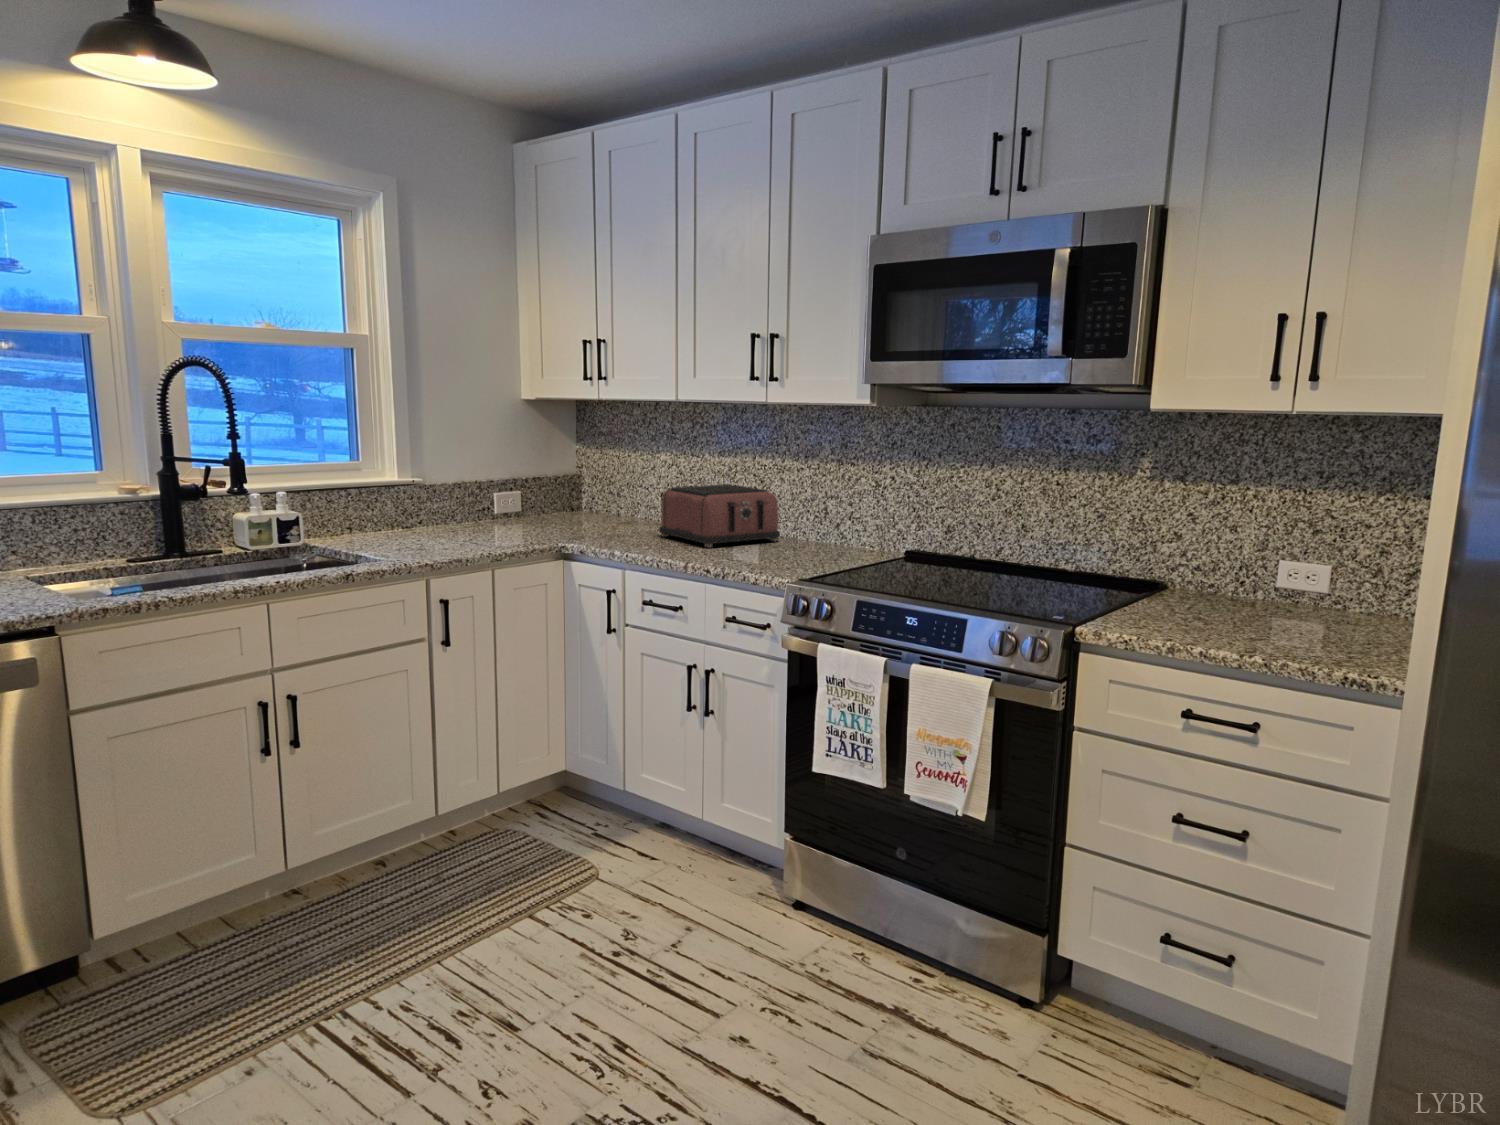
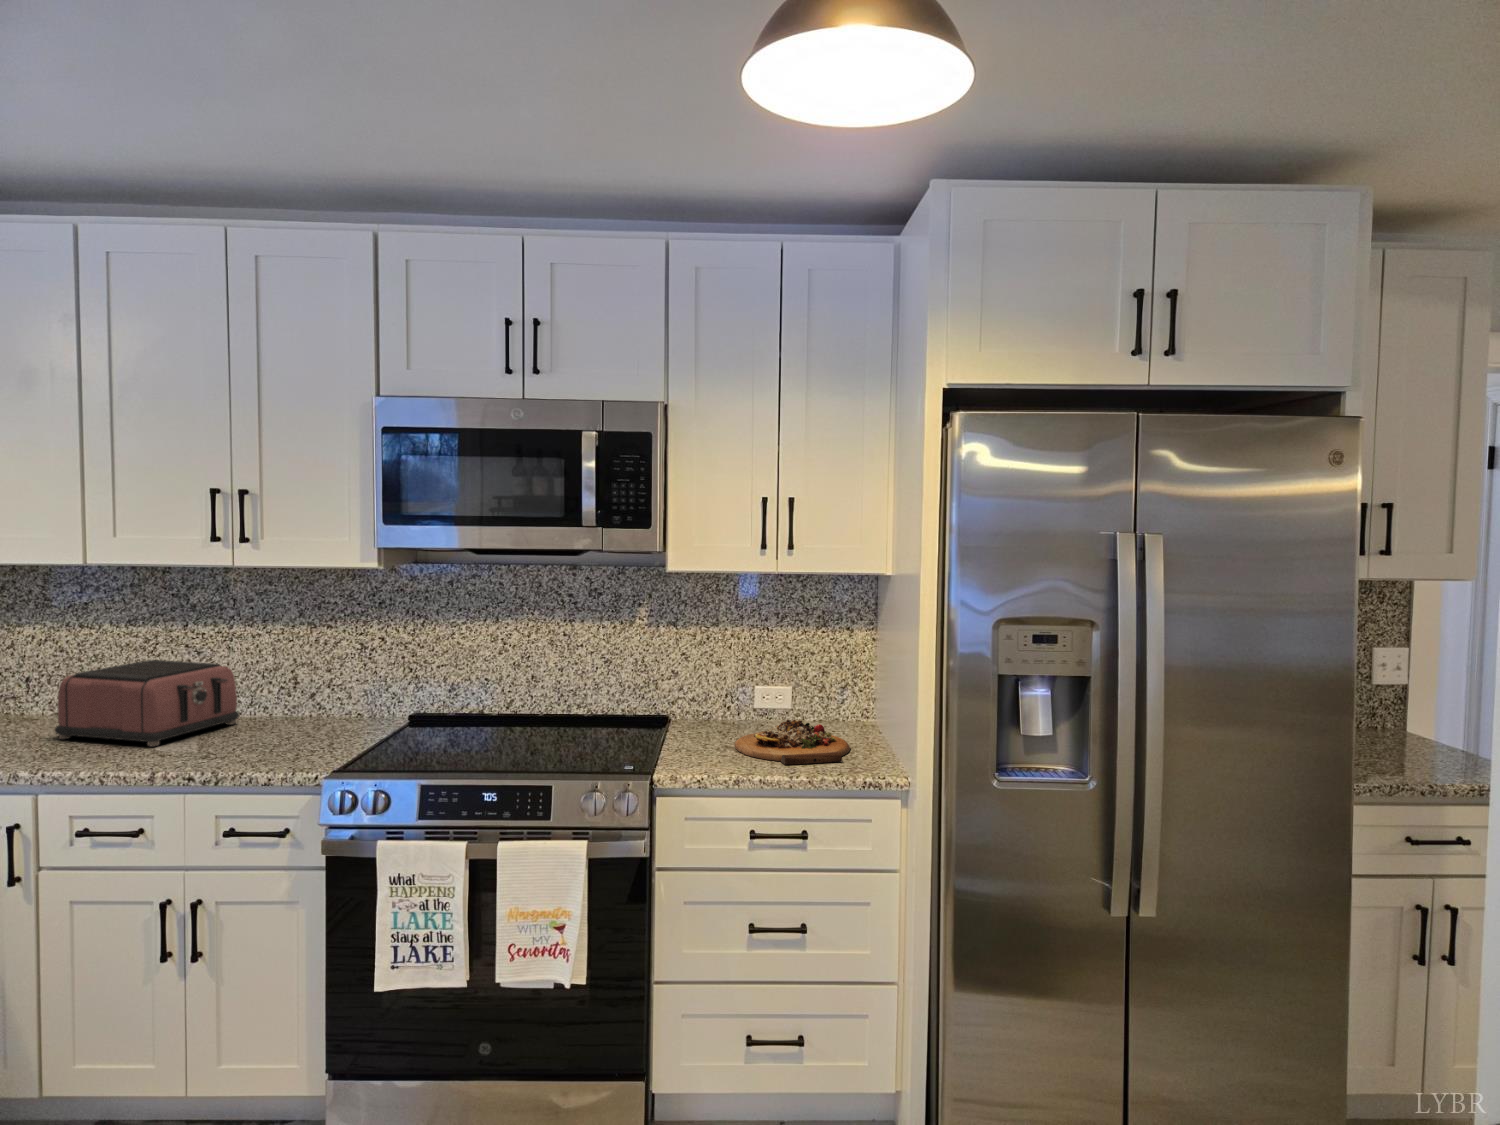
cutting board: none [1209,597,1374,654] -> present [735,720,851,765]

